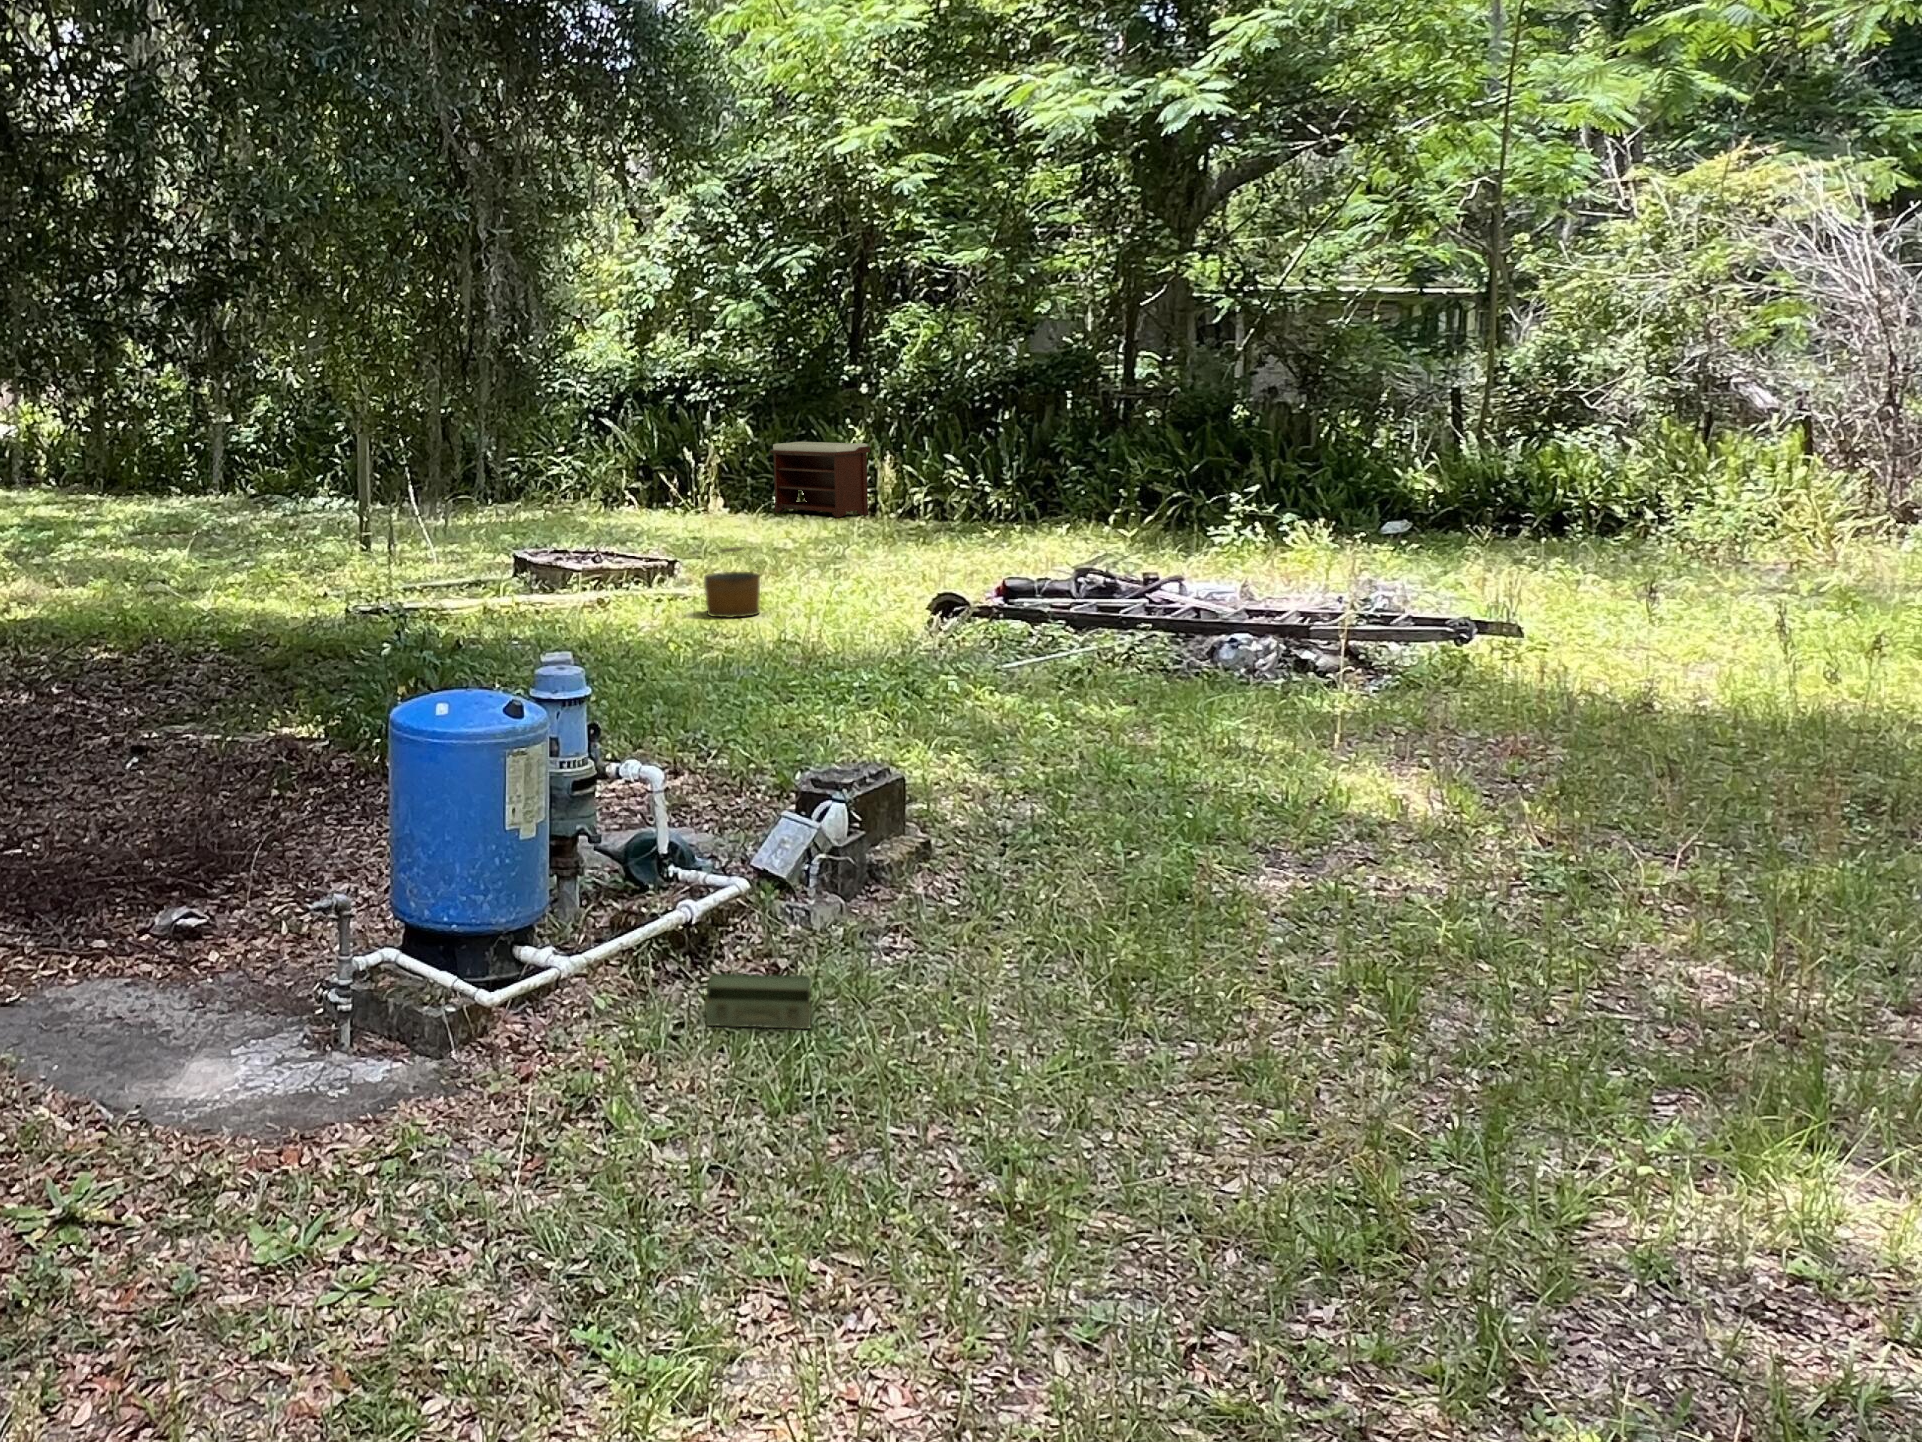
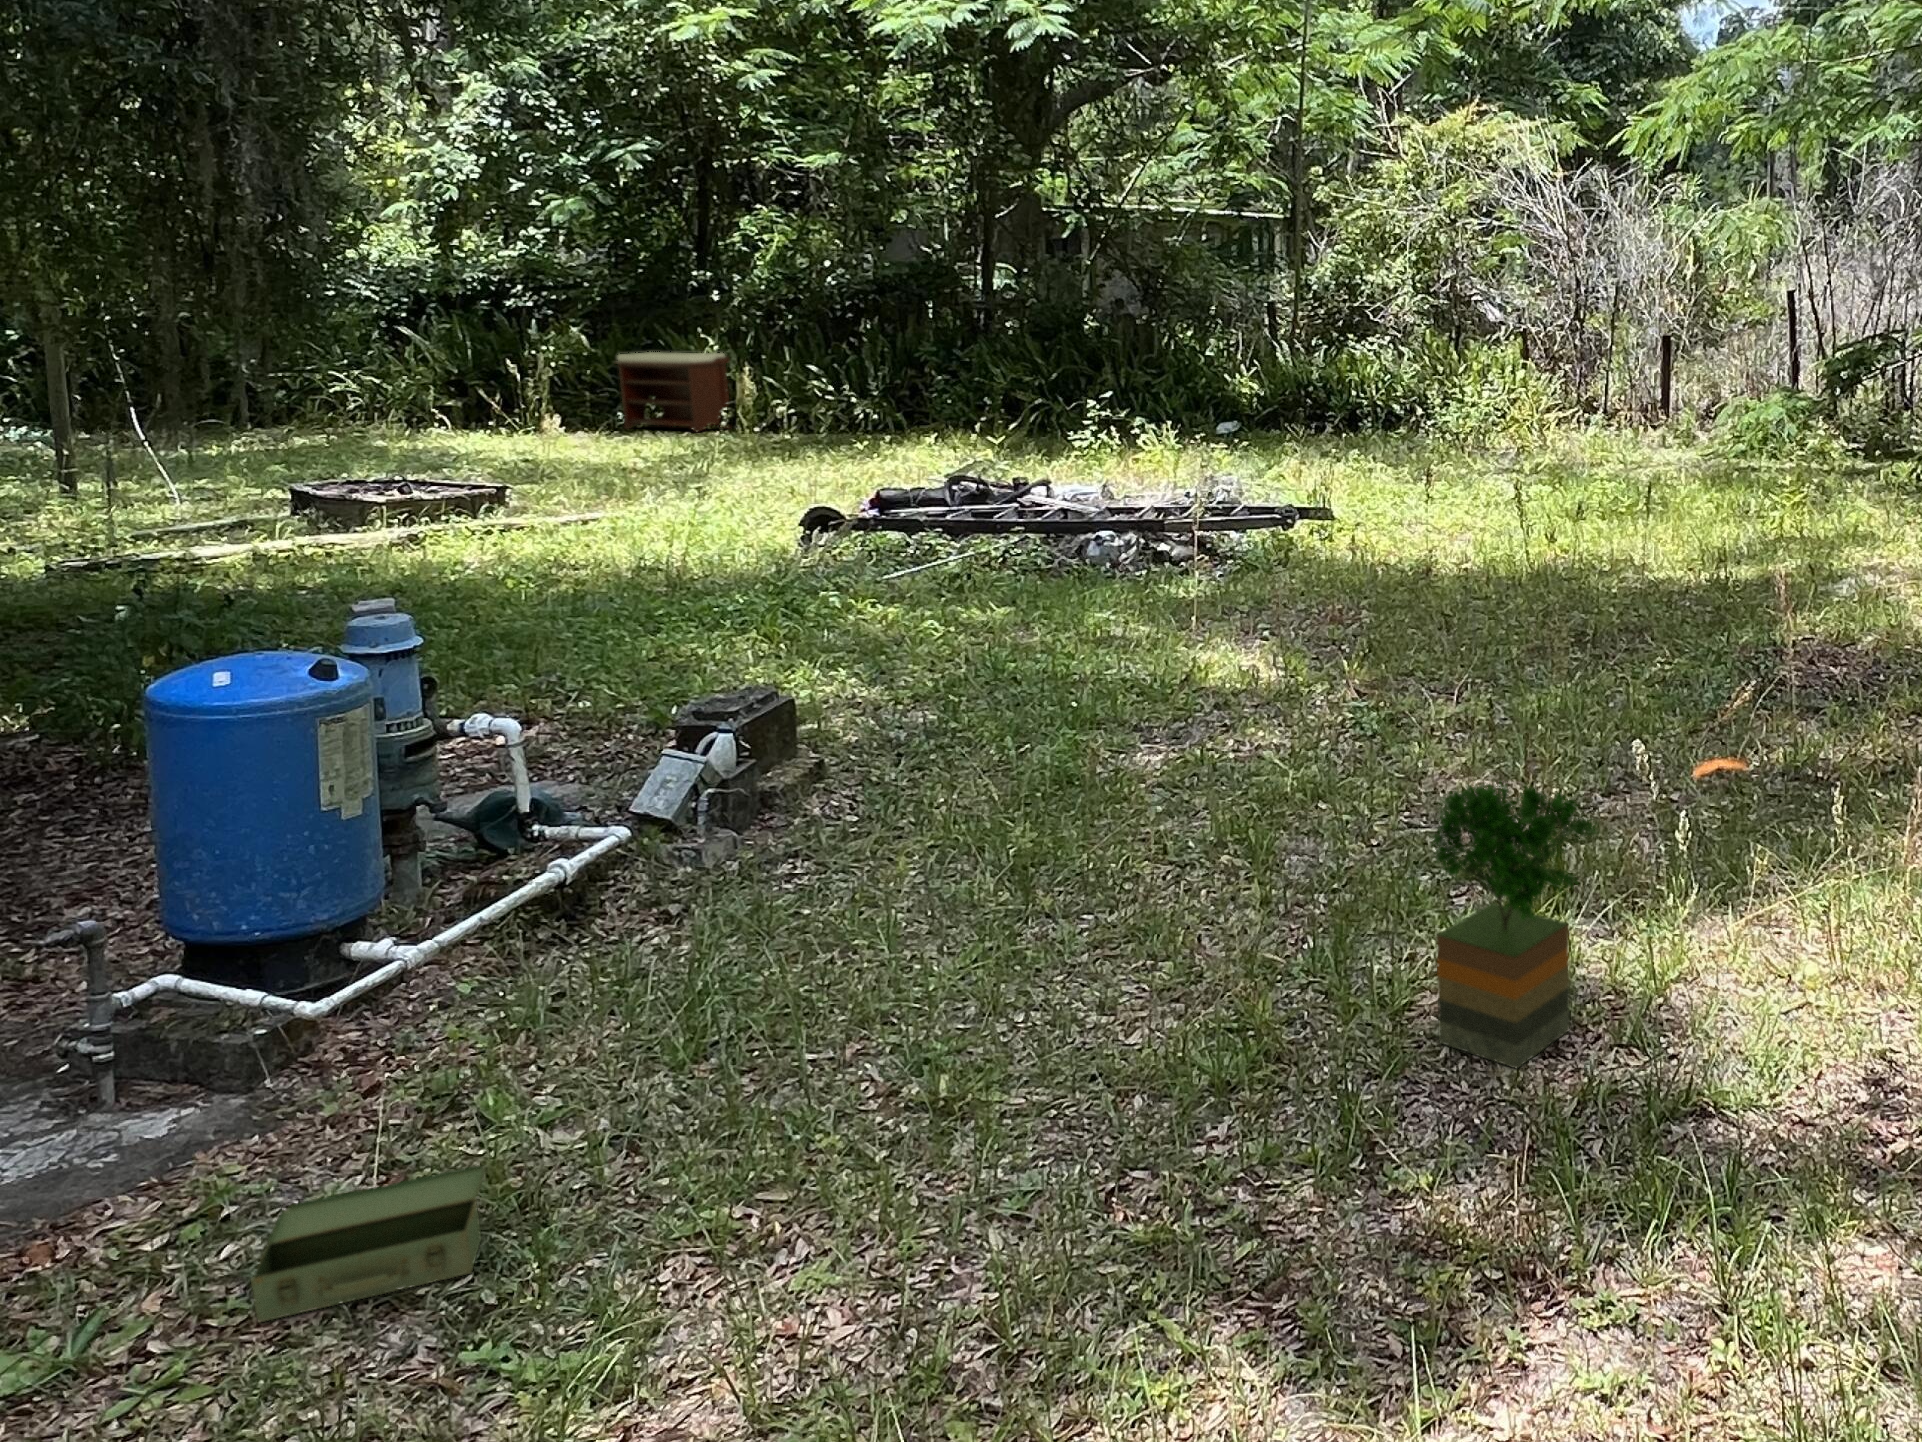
bucket: present [704,547,760,618] -> none [491,467,570,553]
potted tree: none [1485,838,1655,1075] -> present [1429,781,1596,1068]

